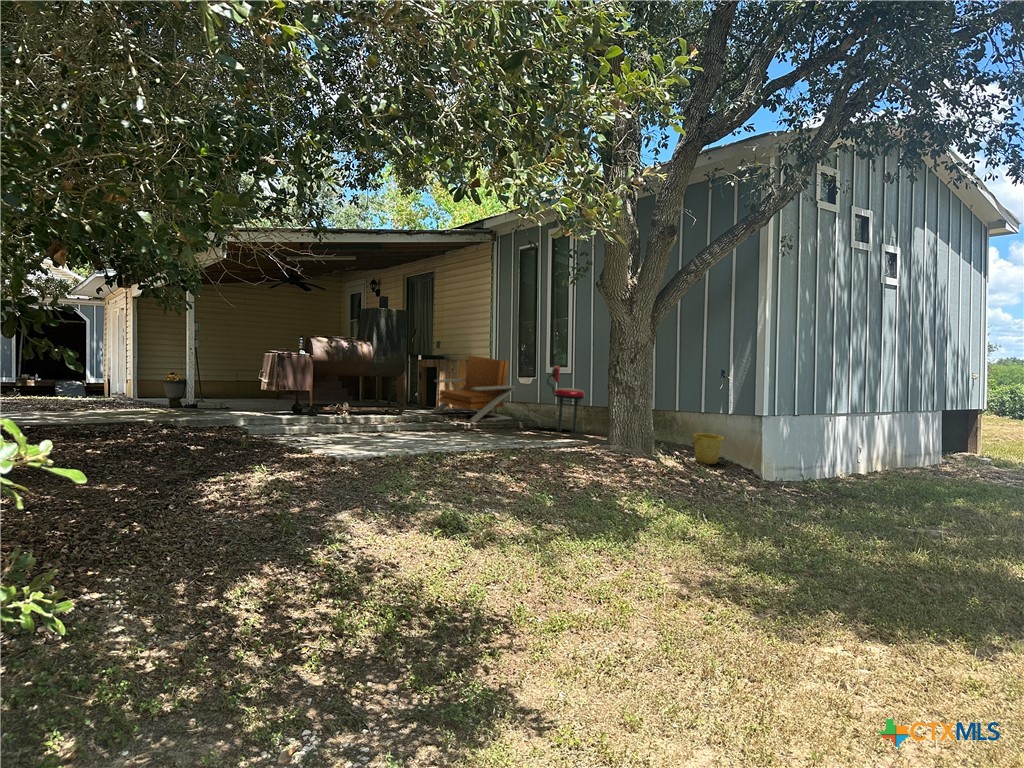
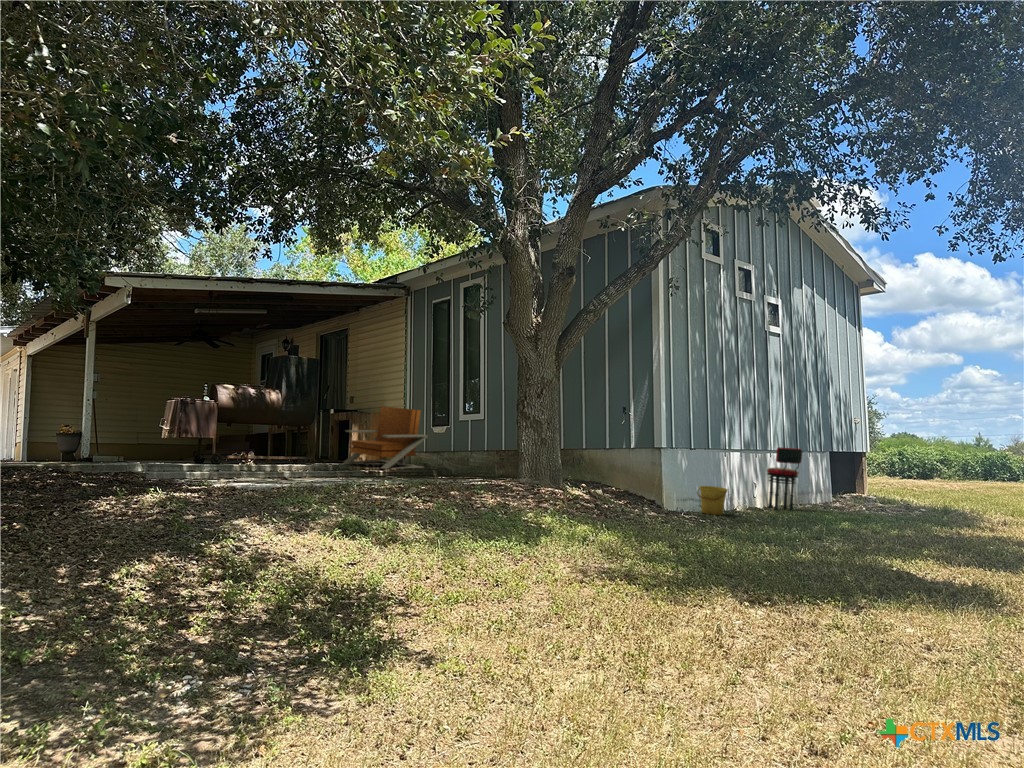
stool: present [547,365,585,433] -> present [767,447,802,511]
bucket: present [692,433,724,464] -> present [697,486,728,515]

